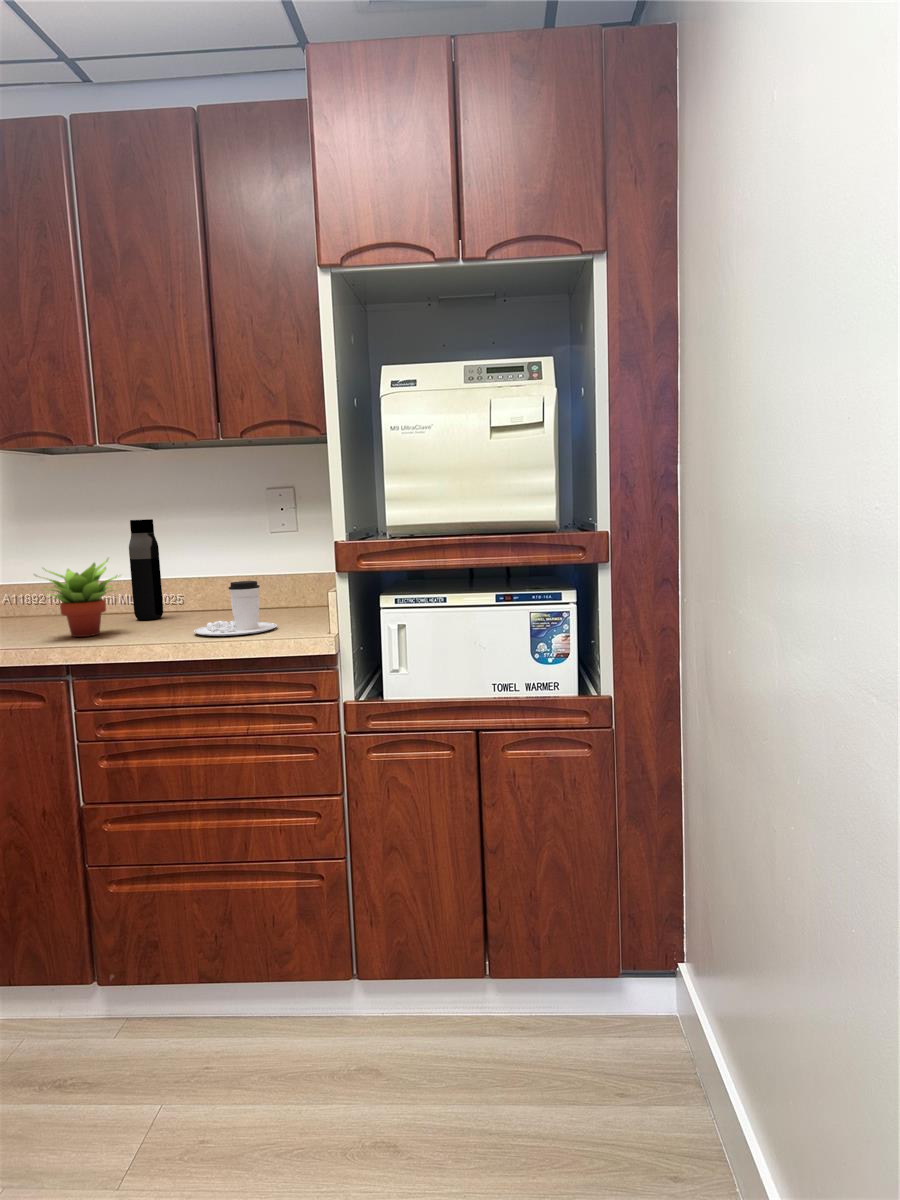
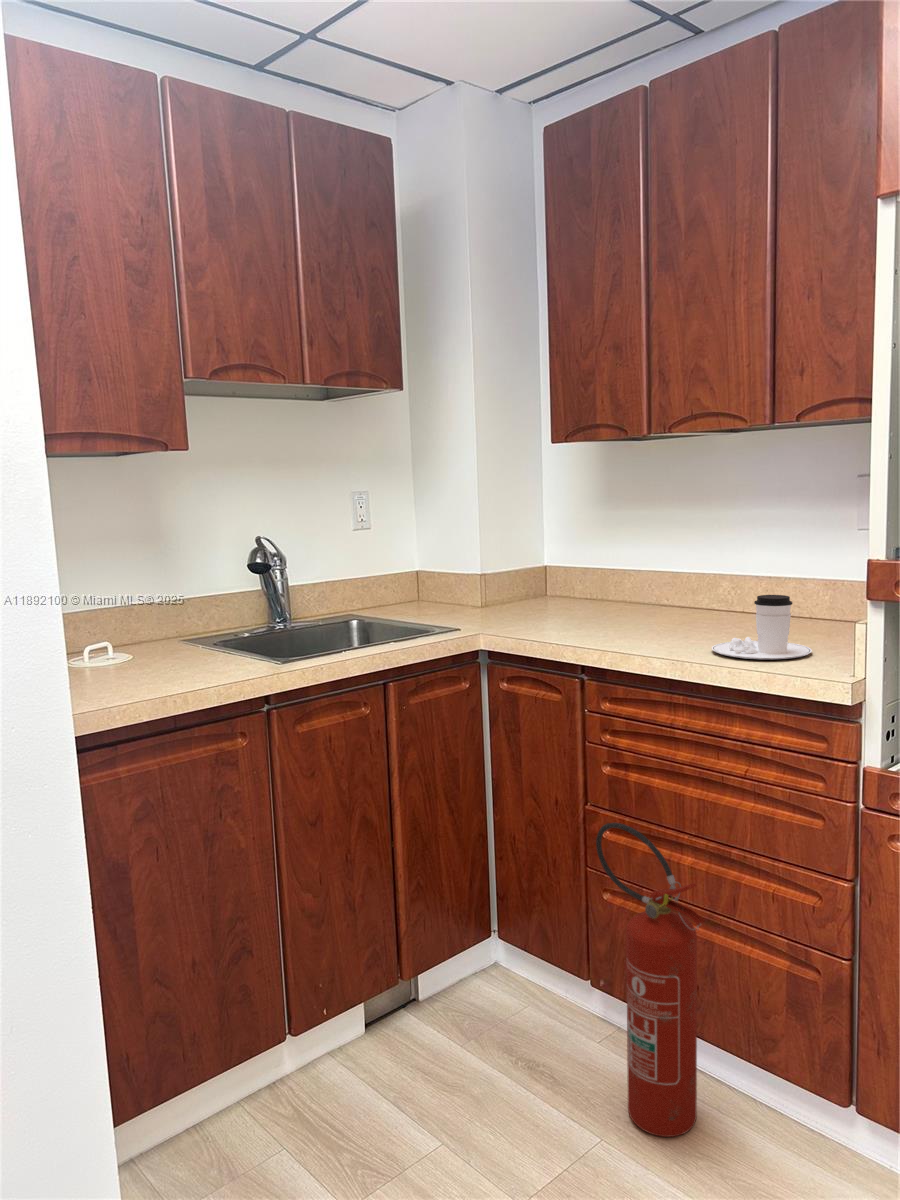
water bottle: present [129,519,163,620] -> none [688,511,720,622]
succulent plant: present [35,559,121,637] -> none [572,554,658,635]
fire extinguisher: none [114,804,238,1079] -> present [596,823,704,1137]

